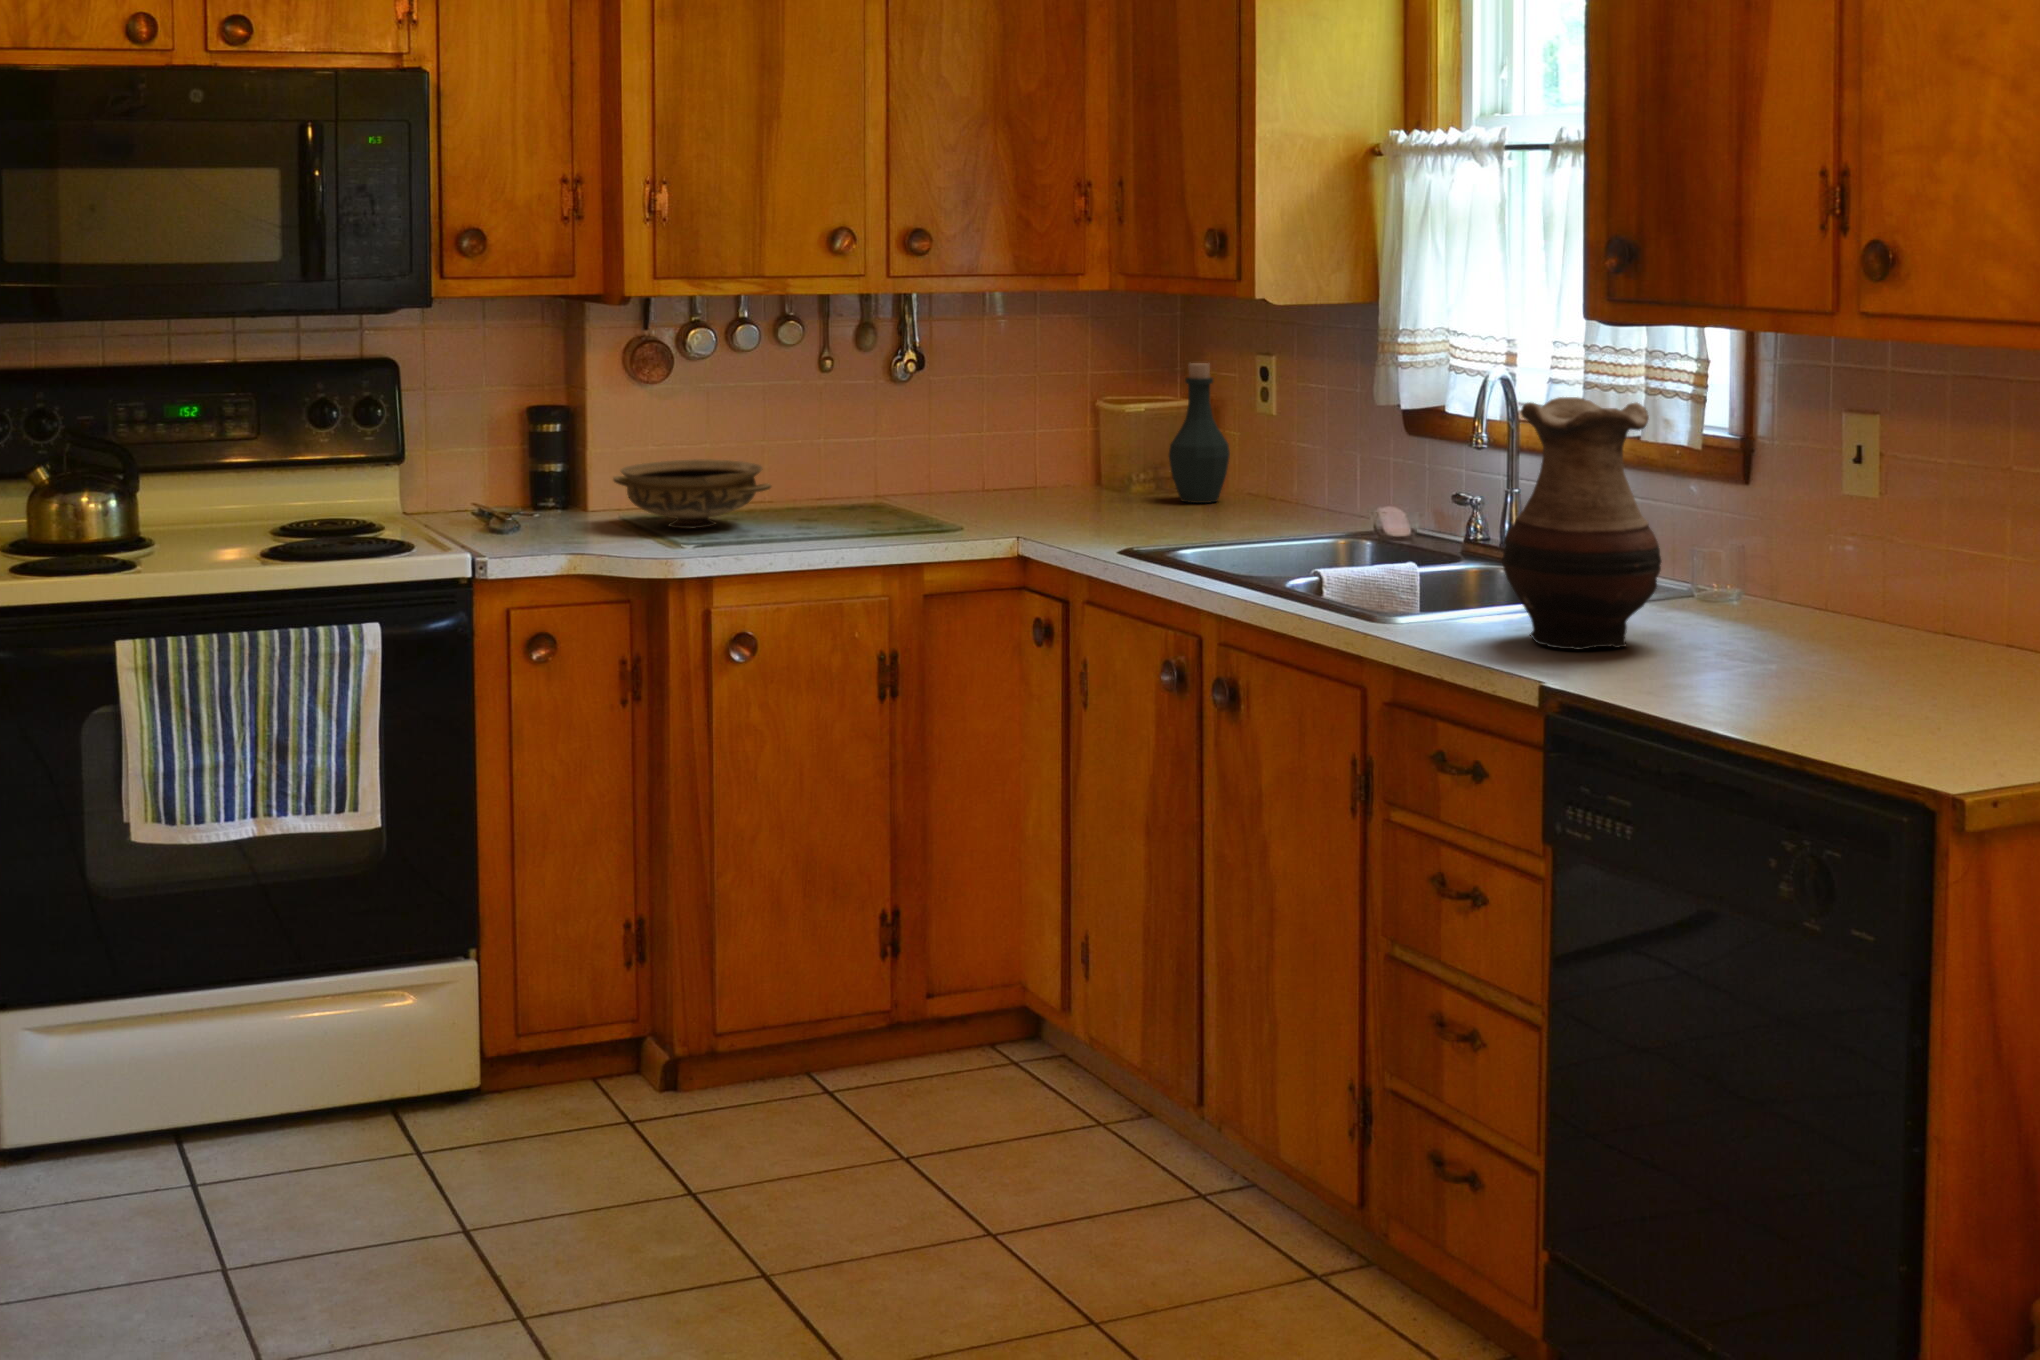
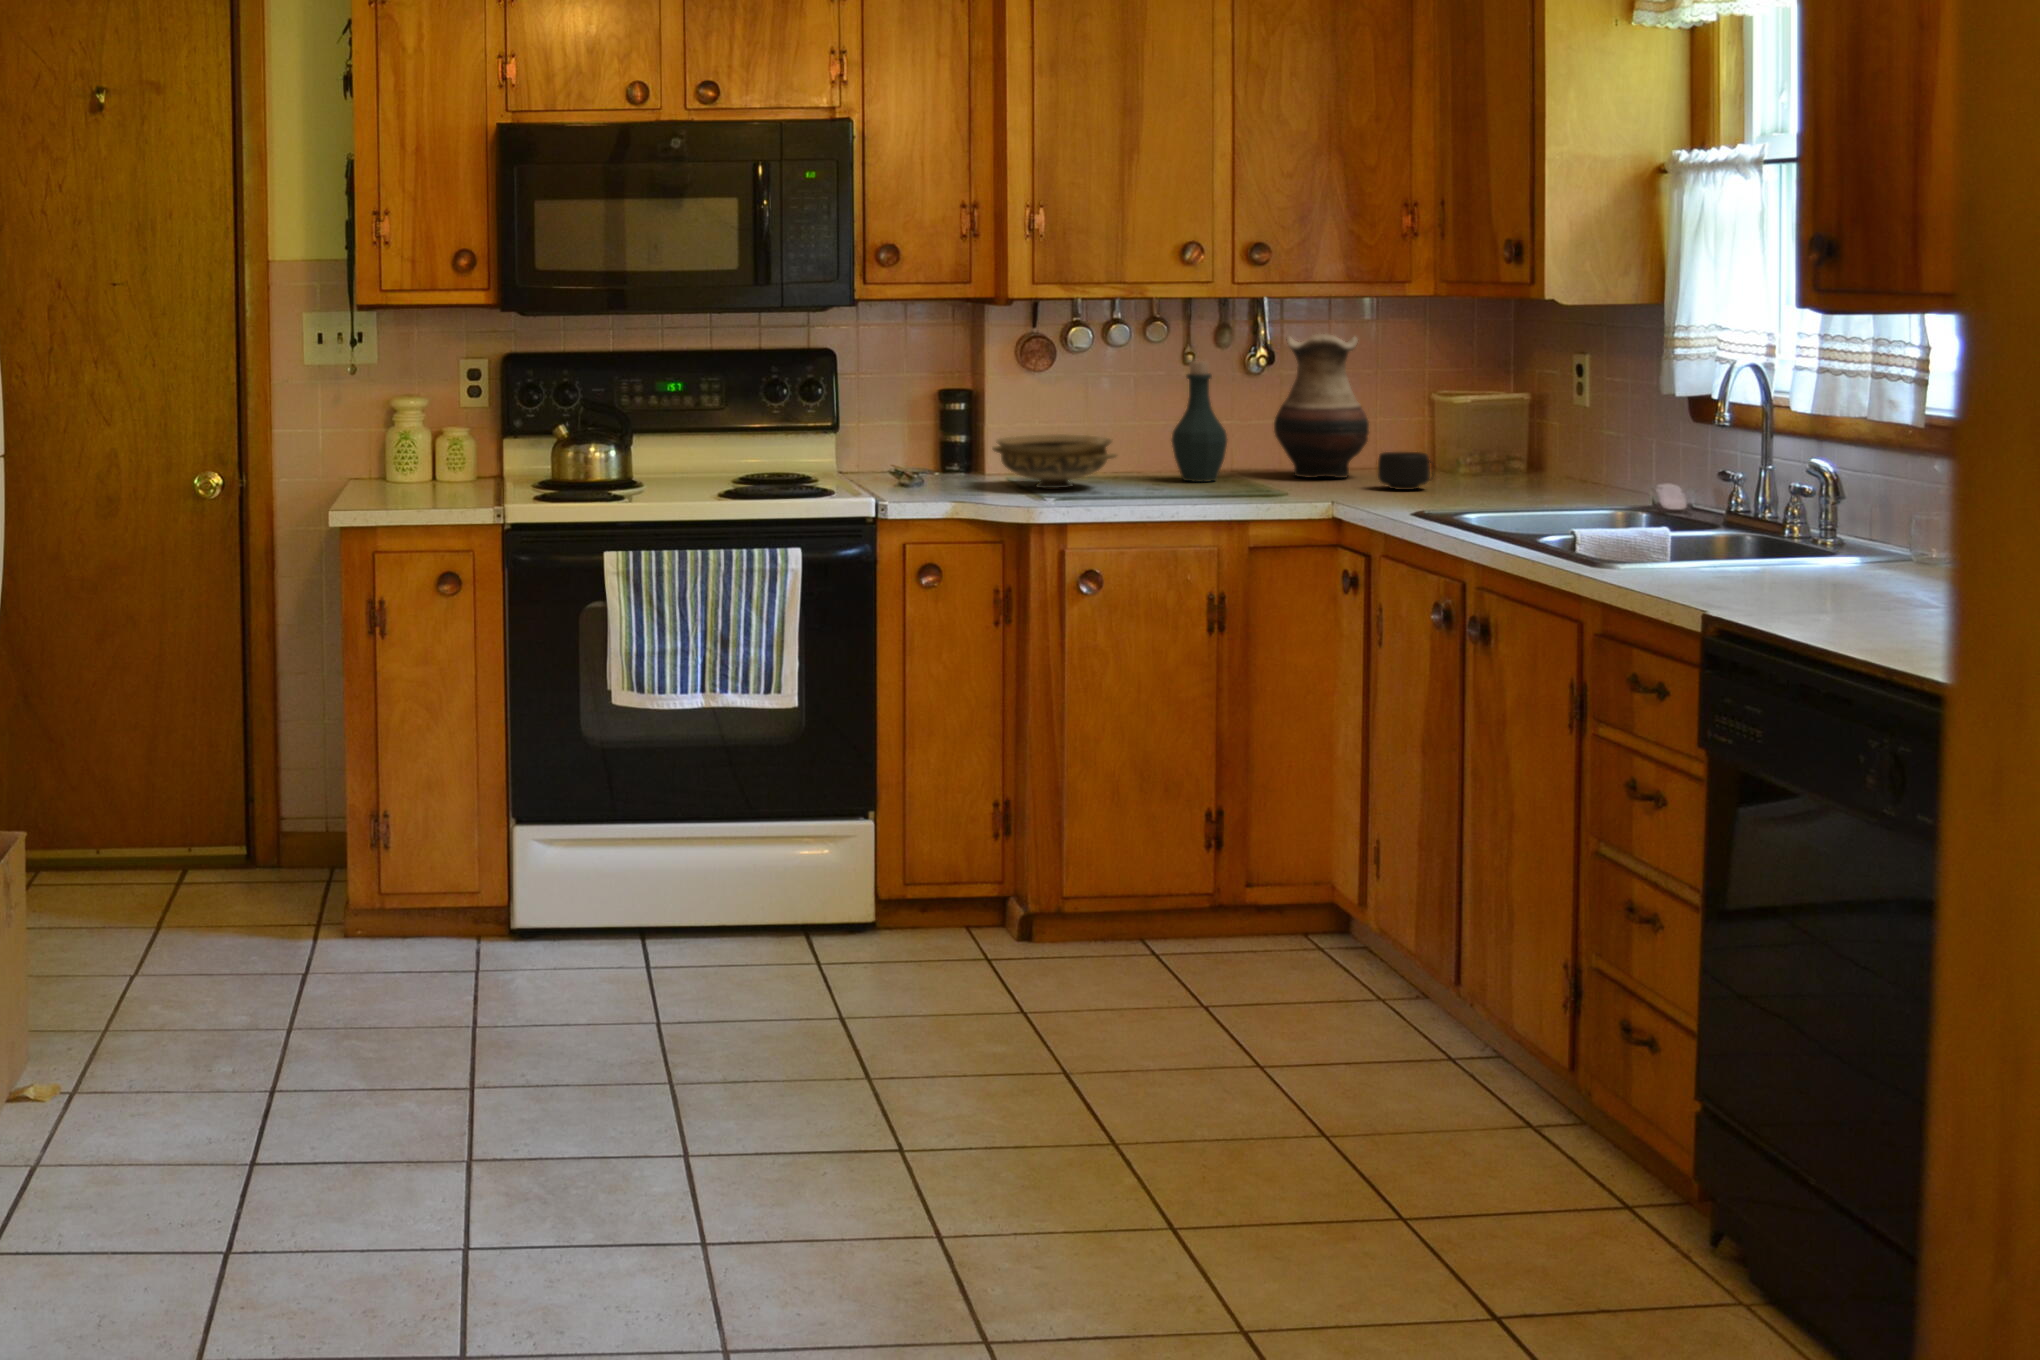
bottle: present [1169,363,1230,503] -> present [1172,361,1228,482]
vase: present [1501,397,1661,650] -> present [1274,334,1369,478]
mug: none [1061,470,1124,515] -> present [1378,452,1431,490]

